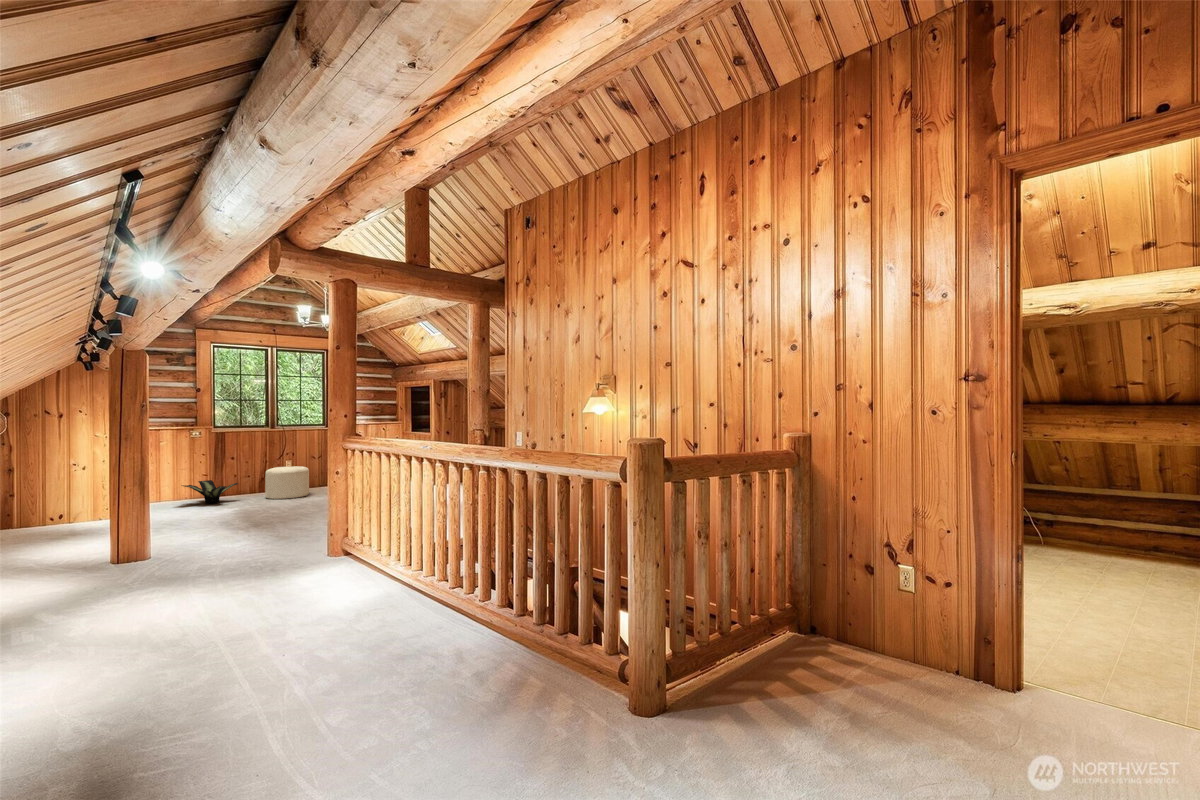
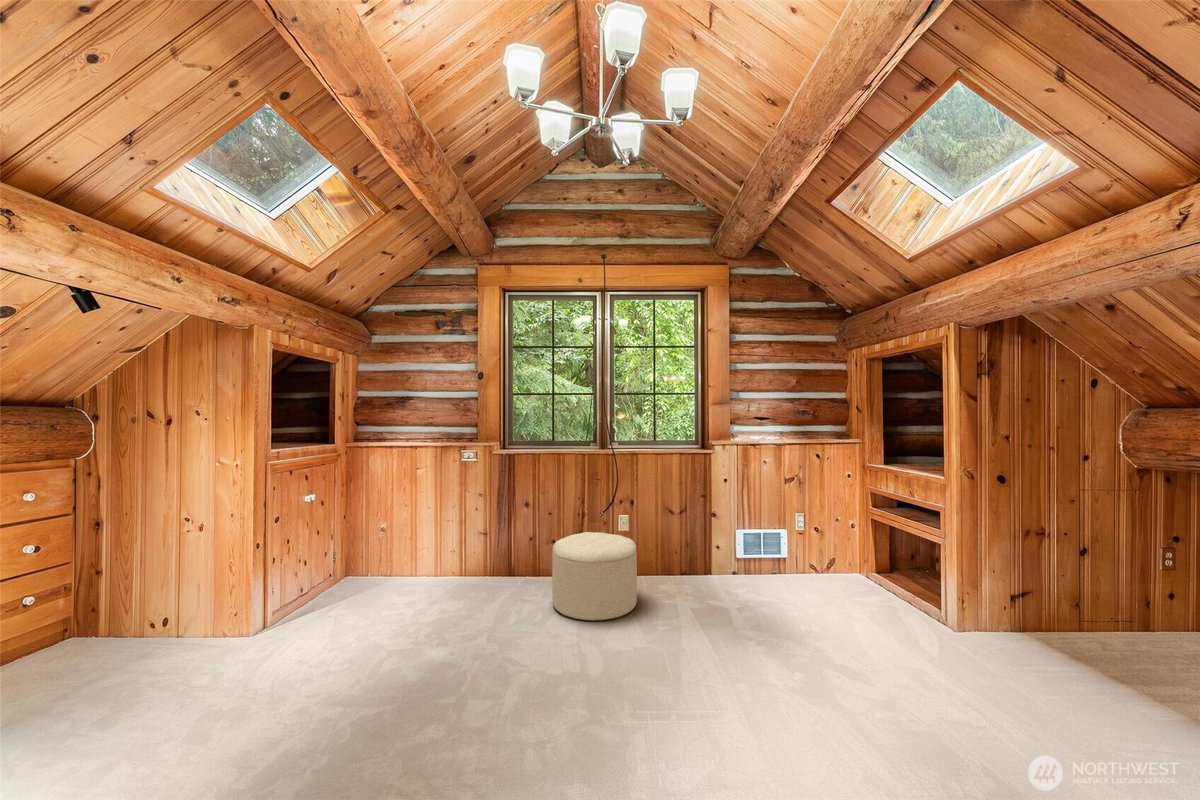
potted plant: present [182,480,238,504] -> none [411,541,512,600]

